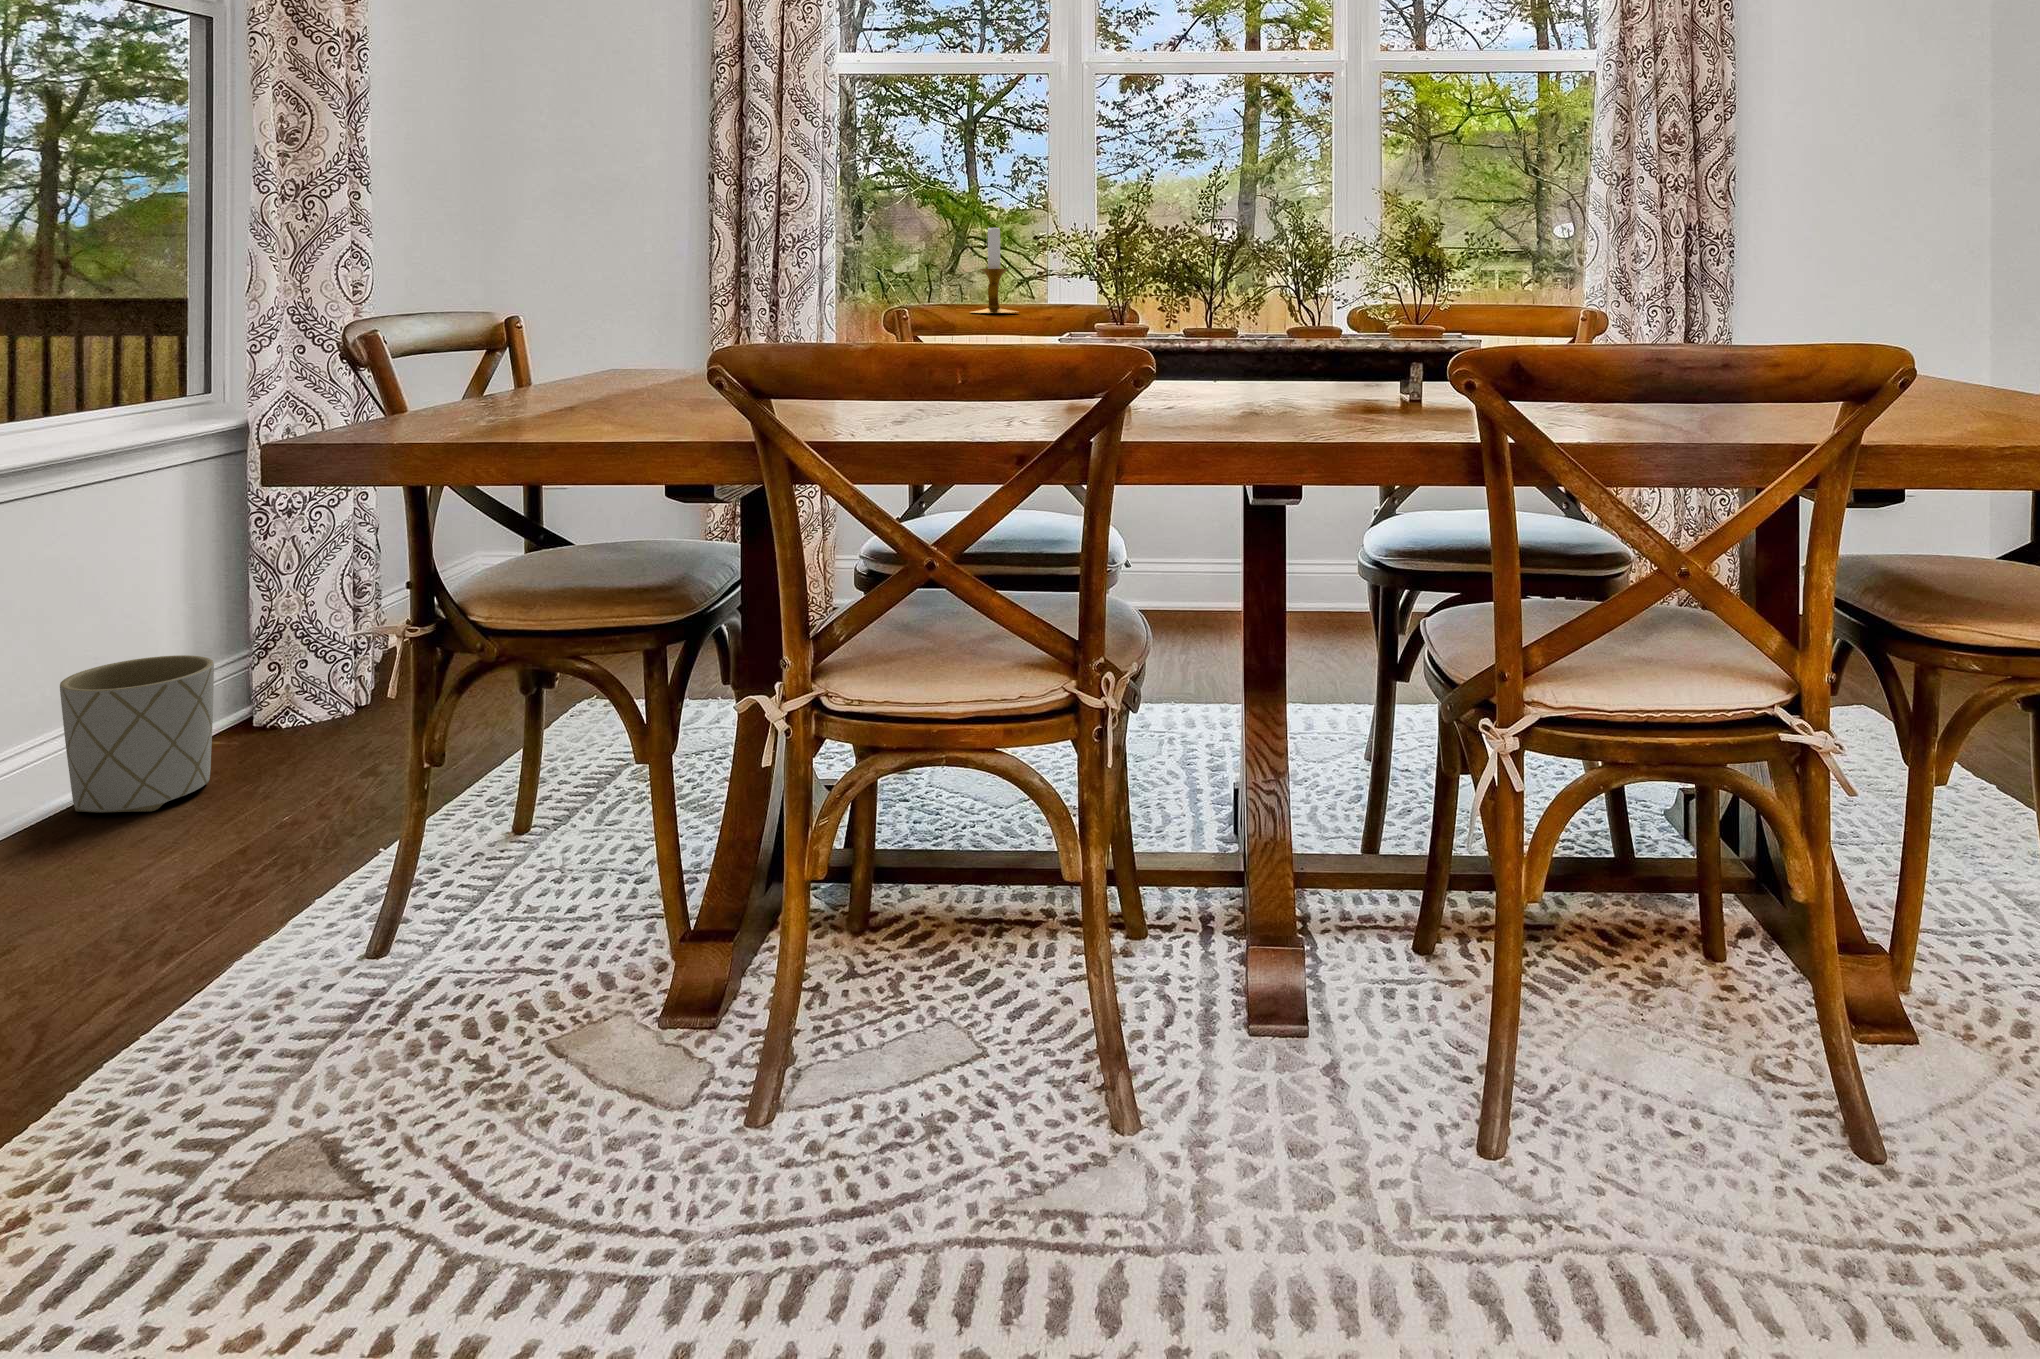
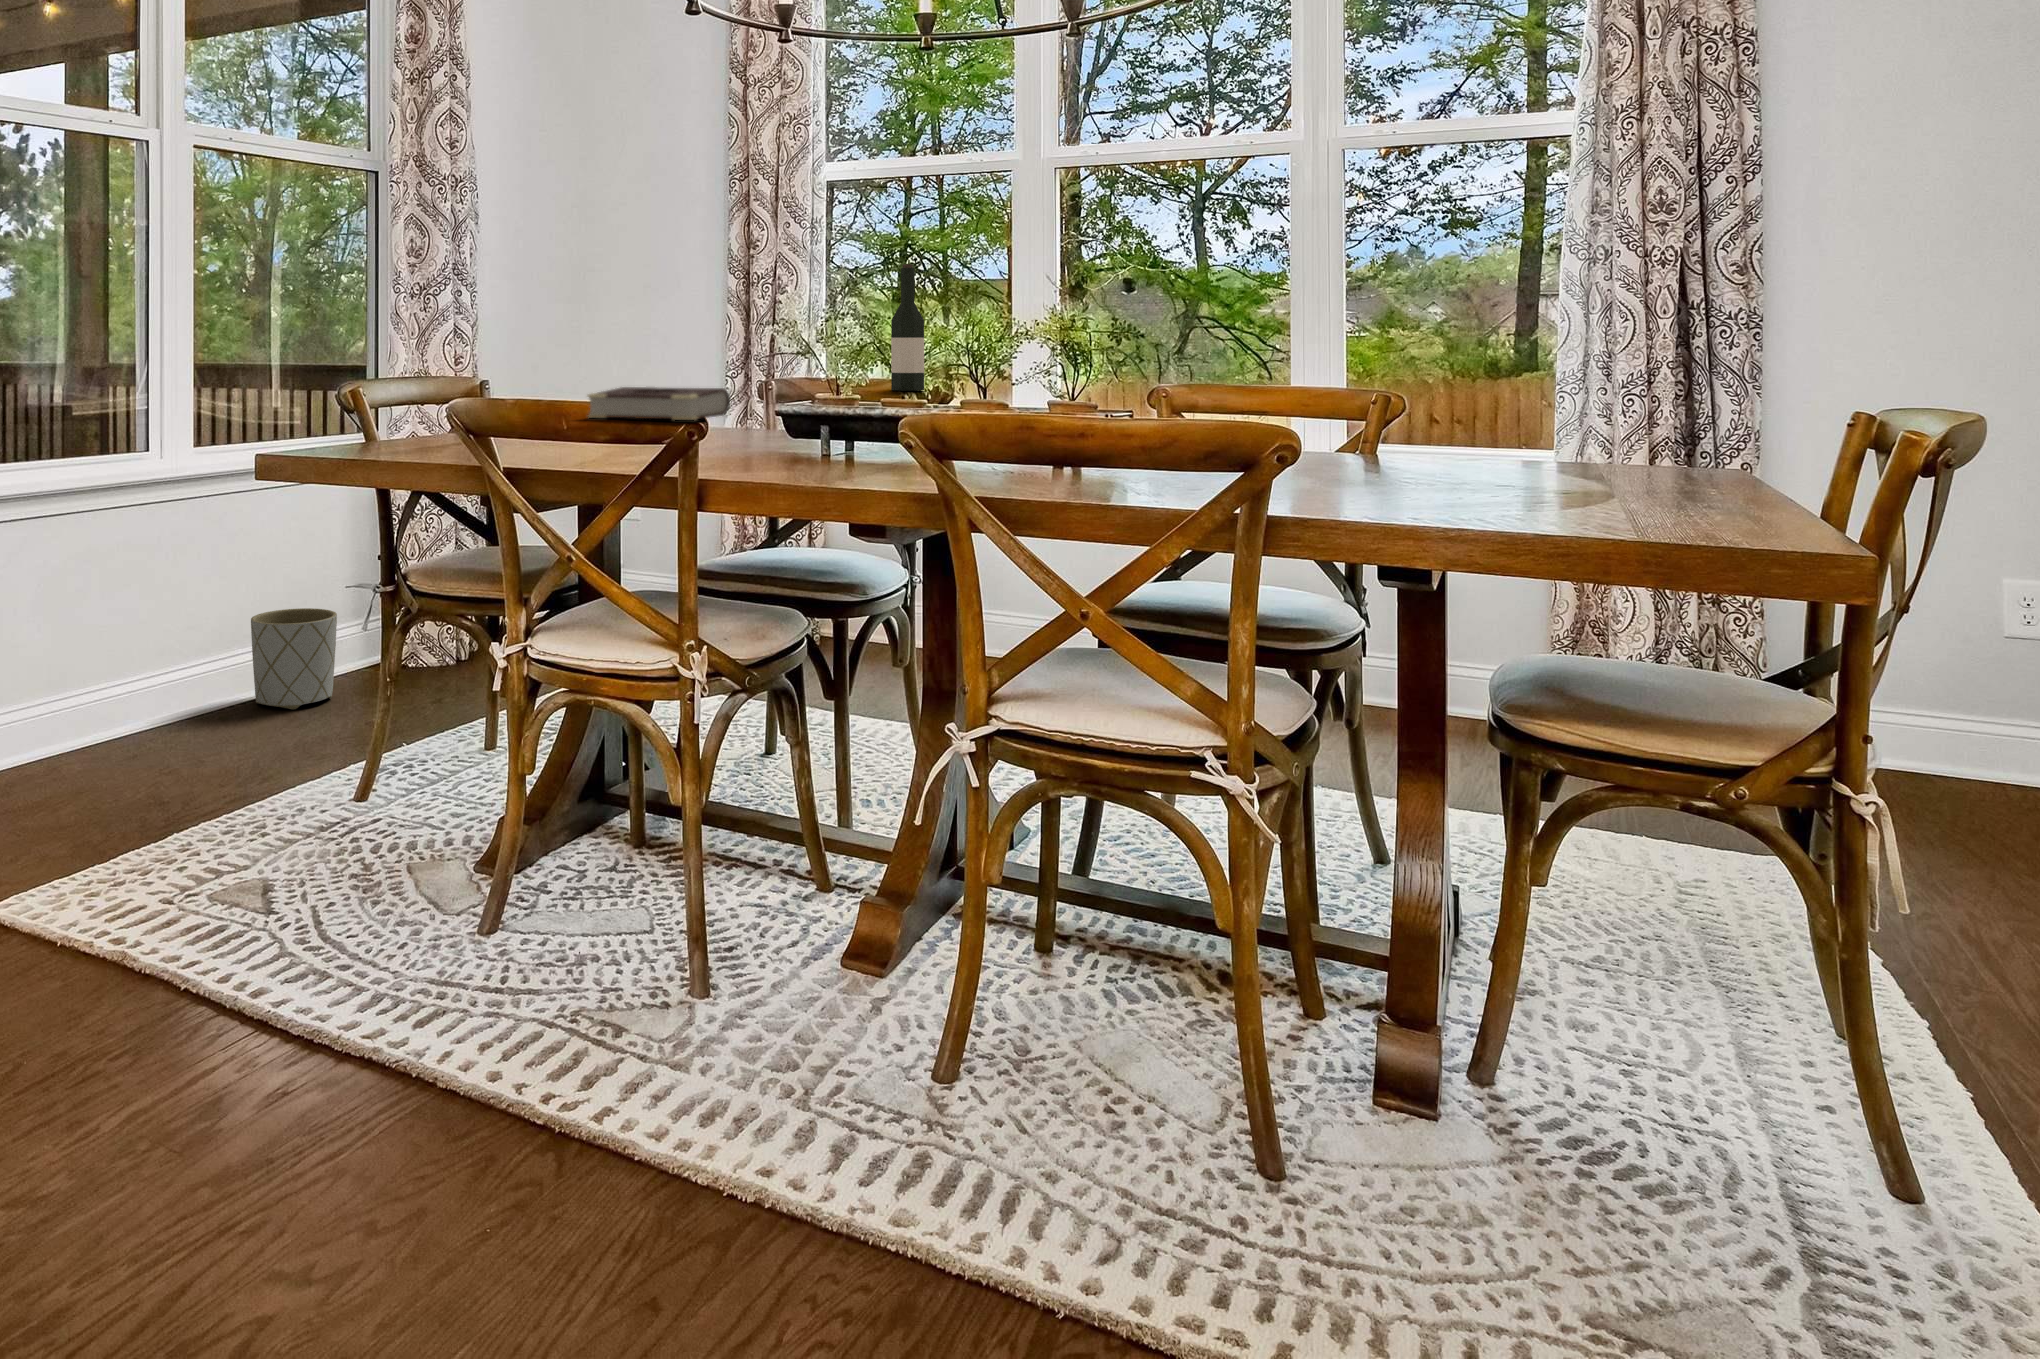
wine bottle: none [1046,168,1087,316] -> present [891,264,924,391]
candlestick: present [970,228,1018,313] -> none [841,314,884,386]
book: none [917,308,1086,353] -> present [588,387,730,420]

